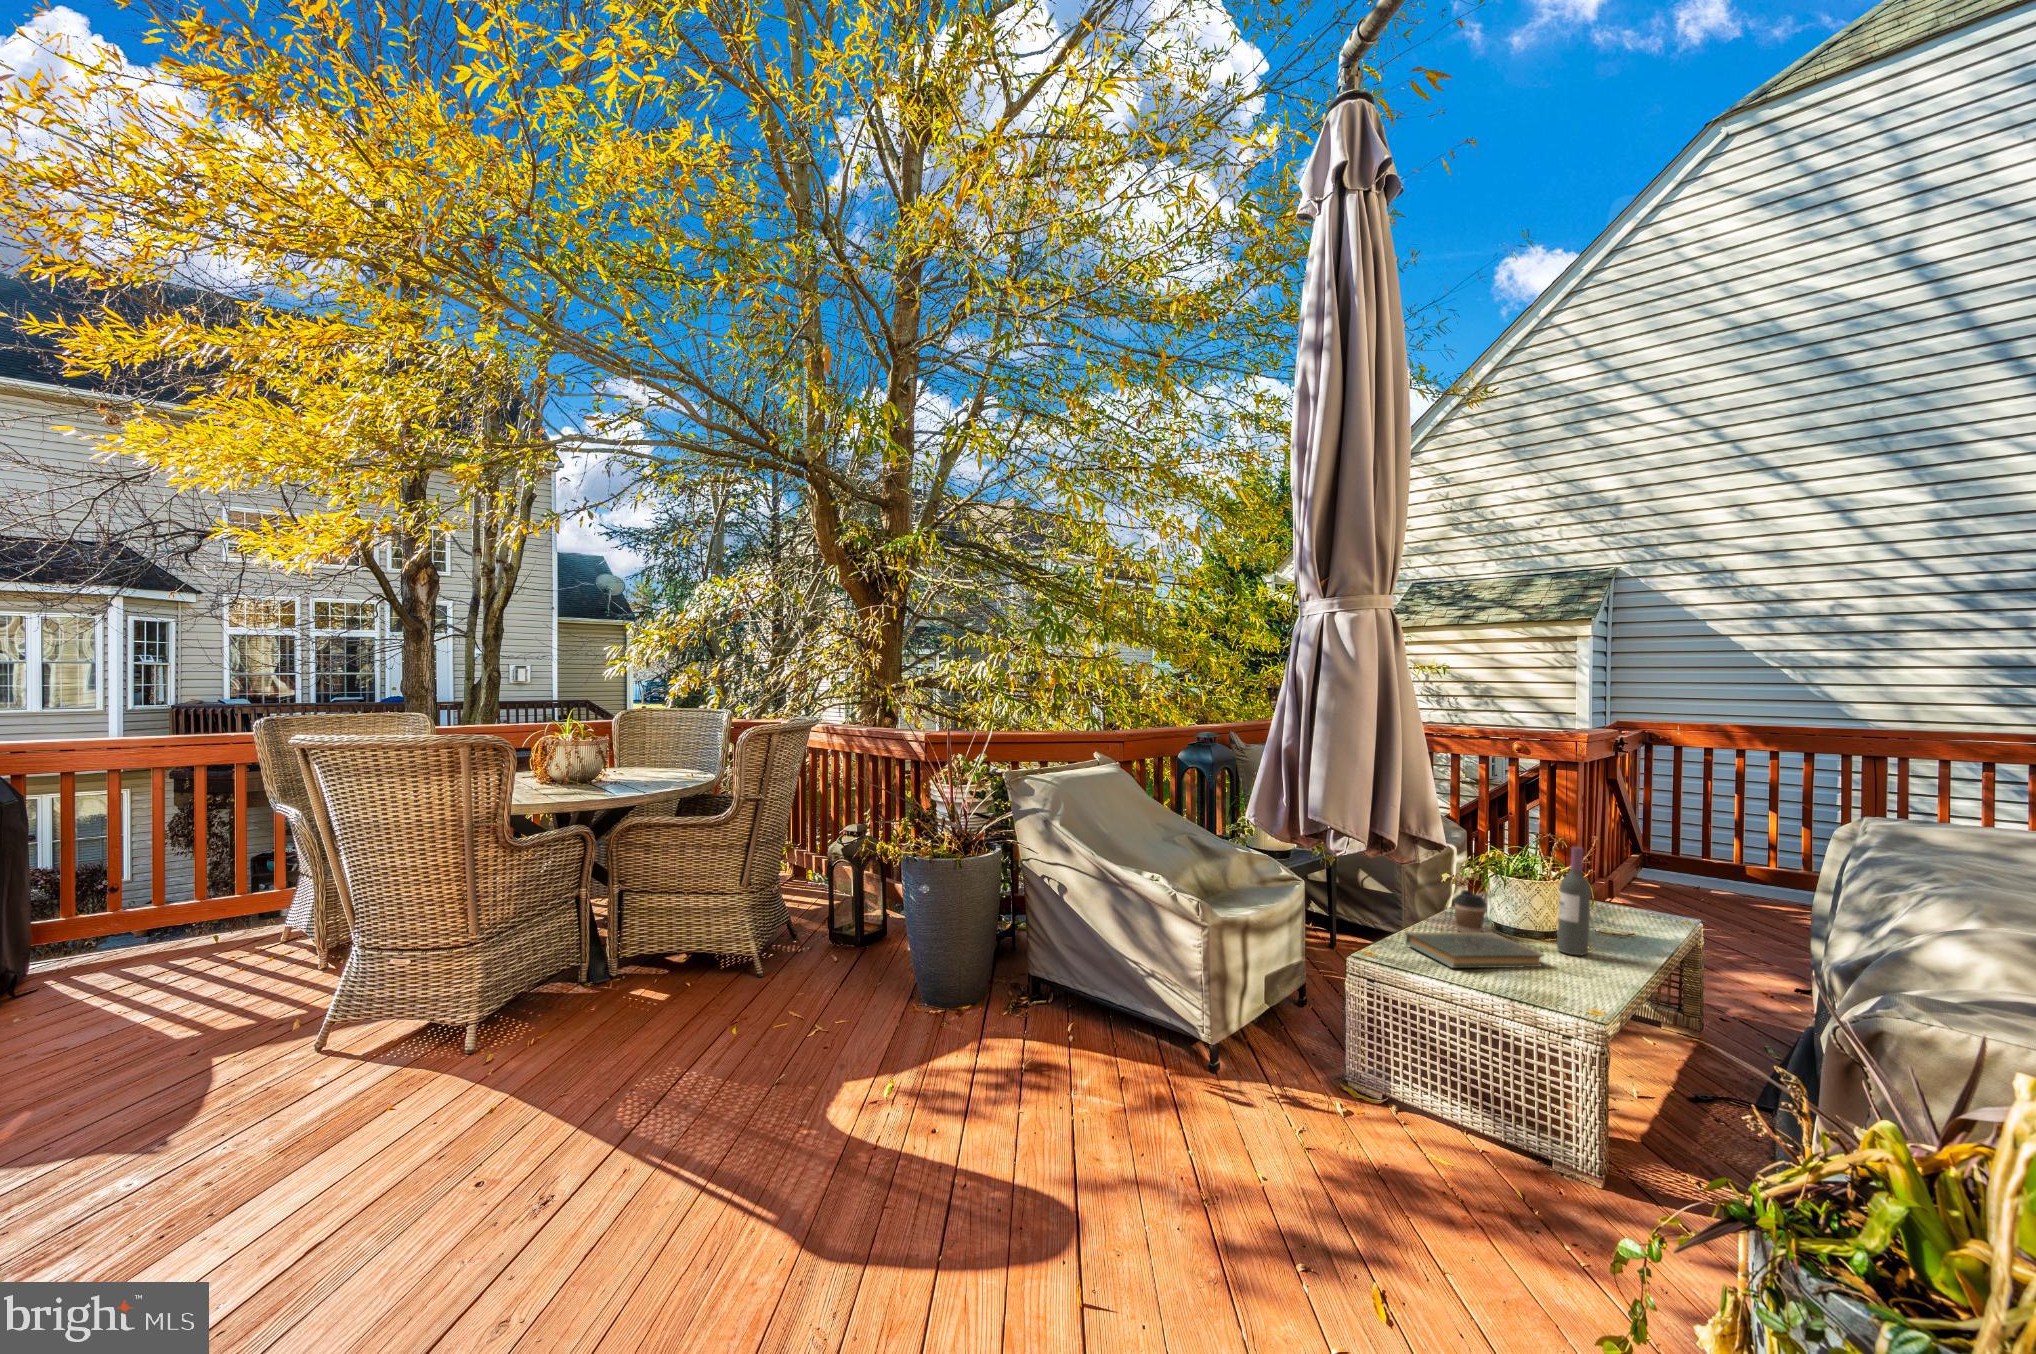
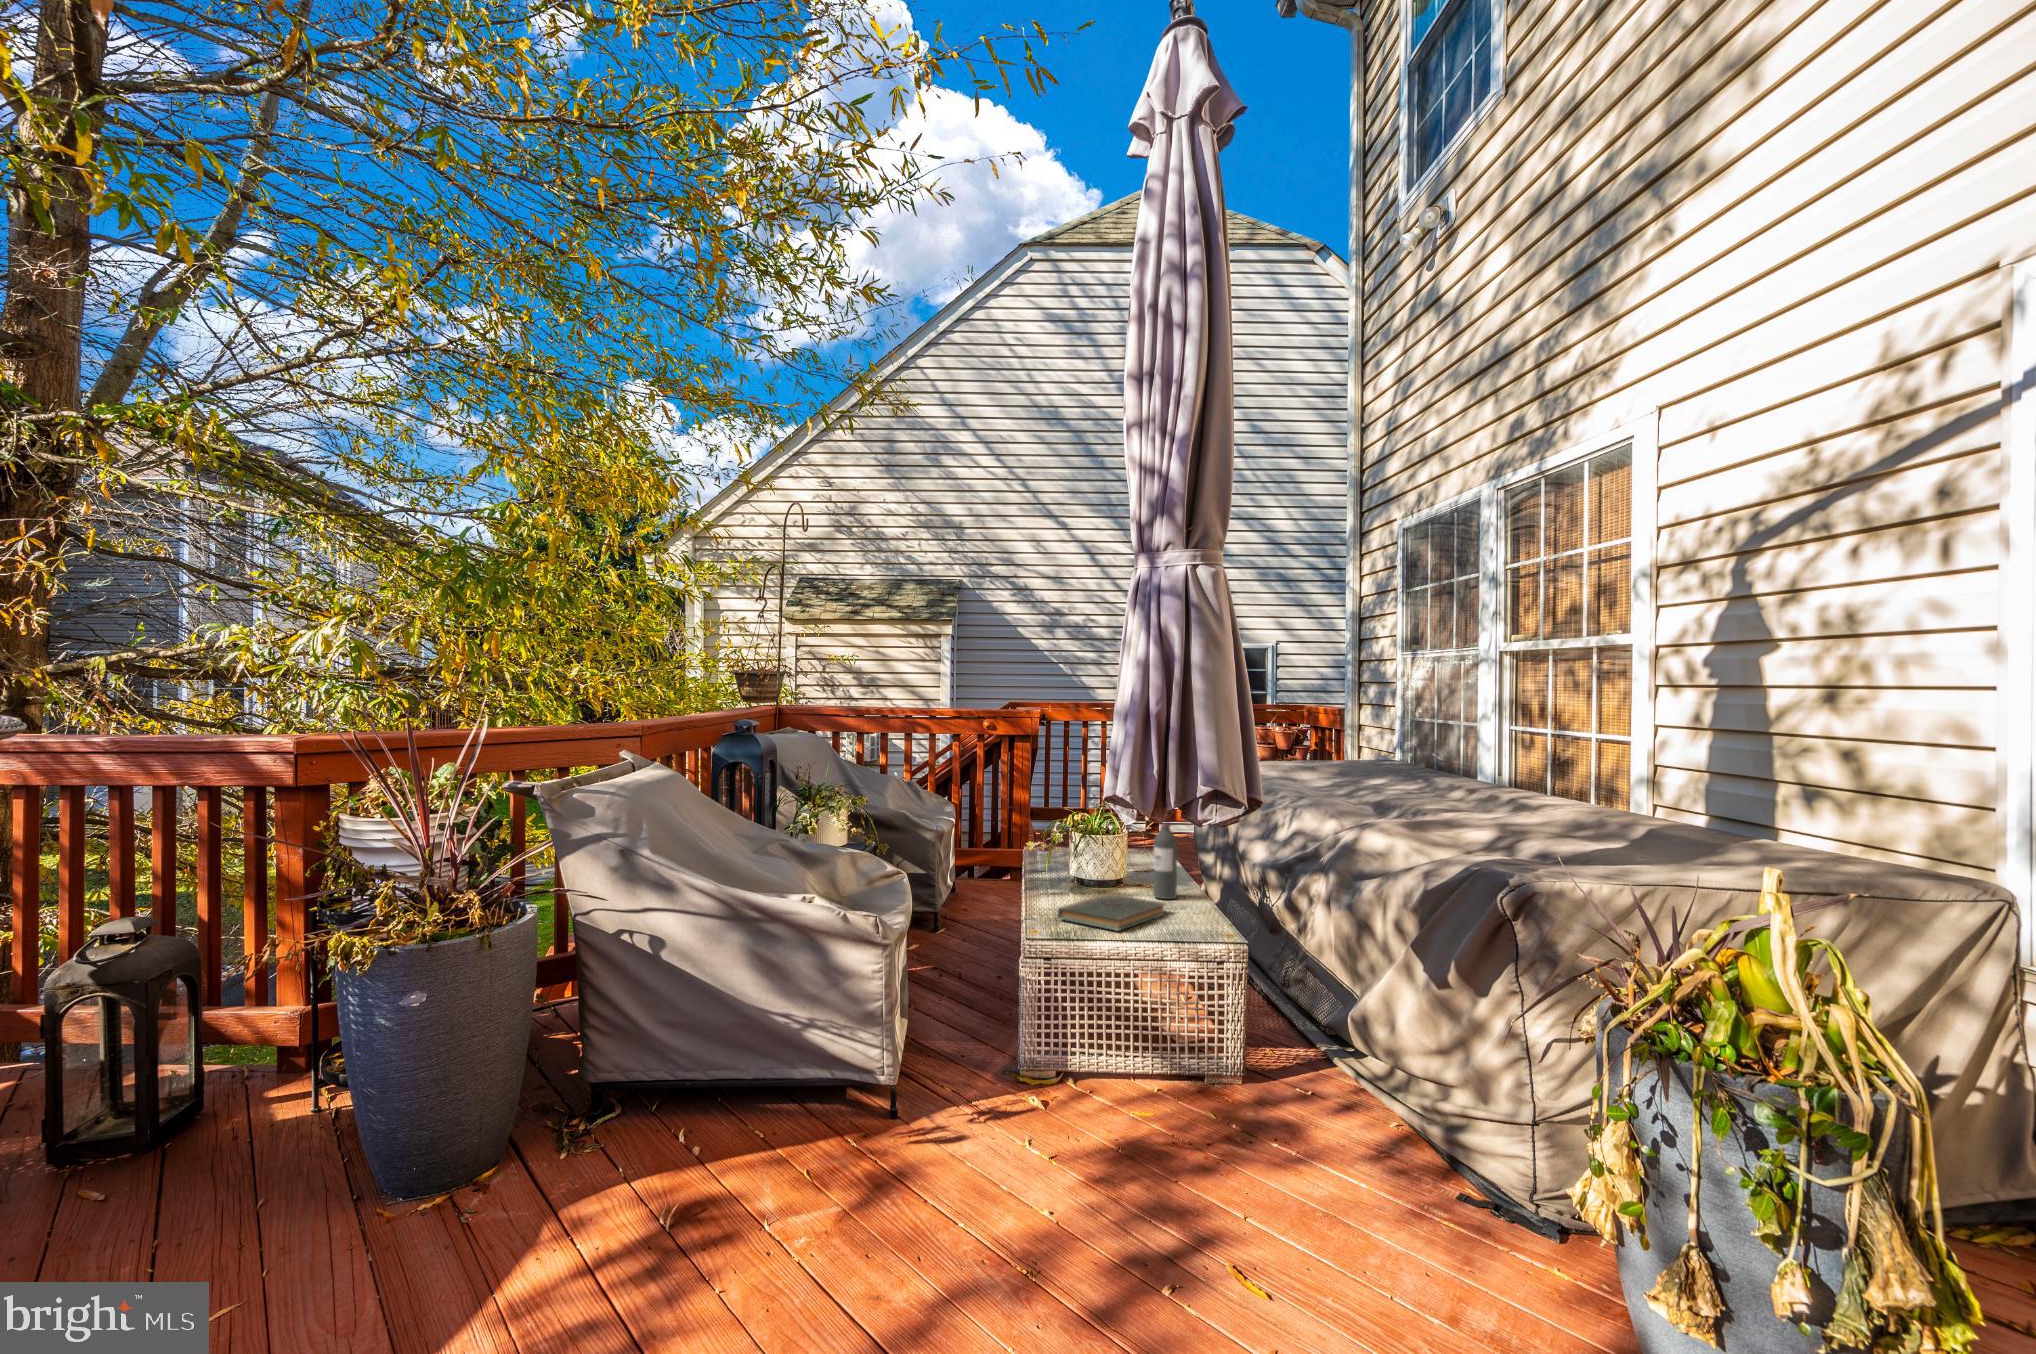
coffee cup: present [1454,890,1486,932] -> none [1066,859,1093,898]

